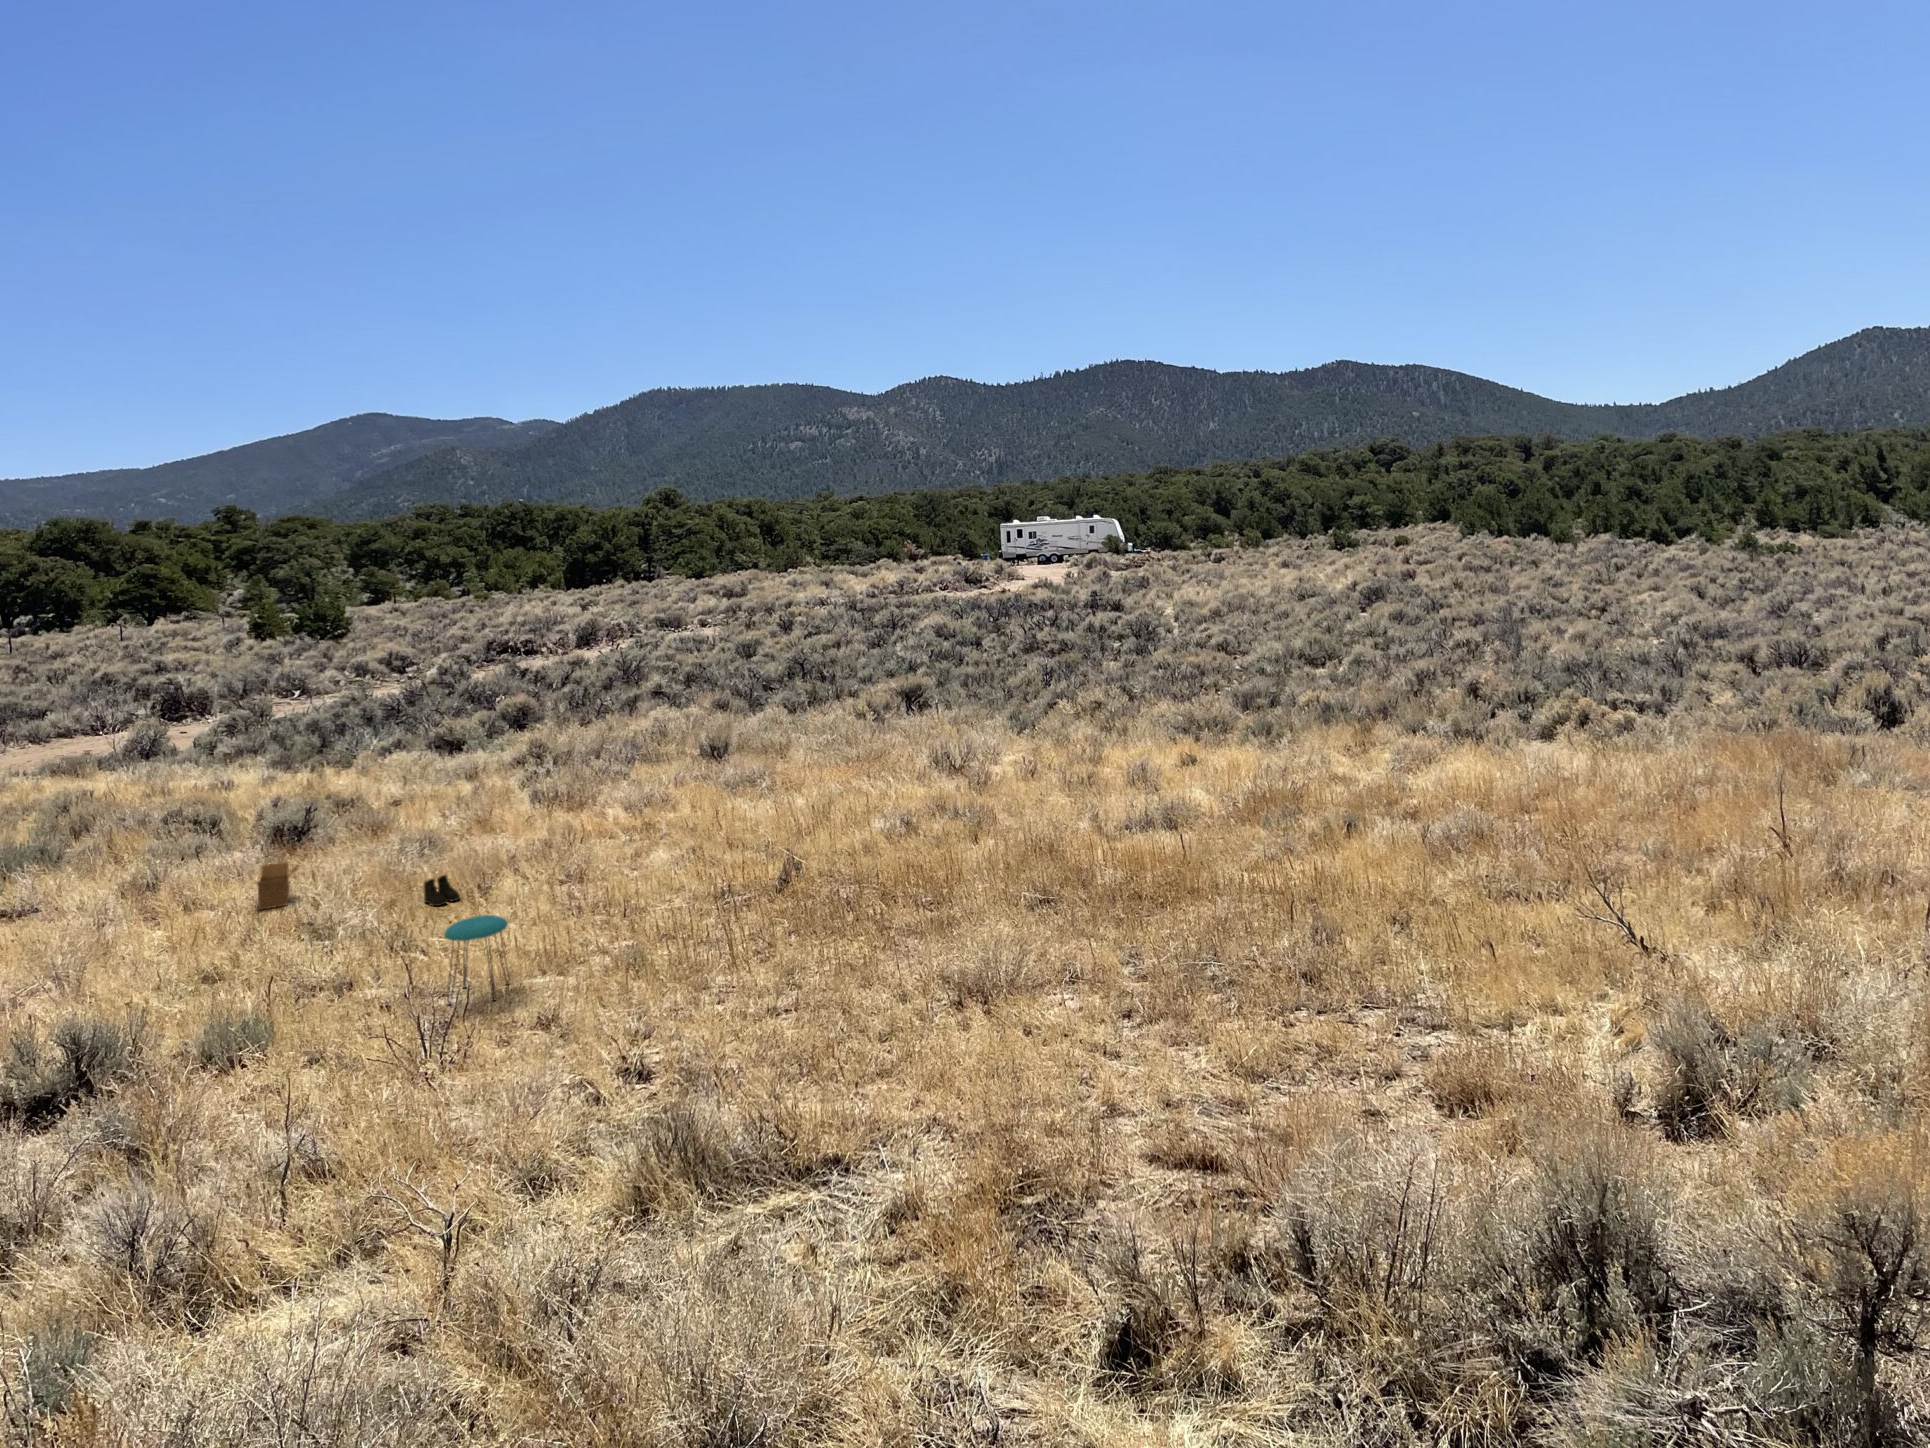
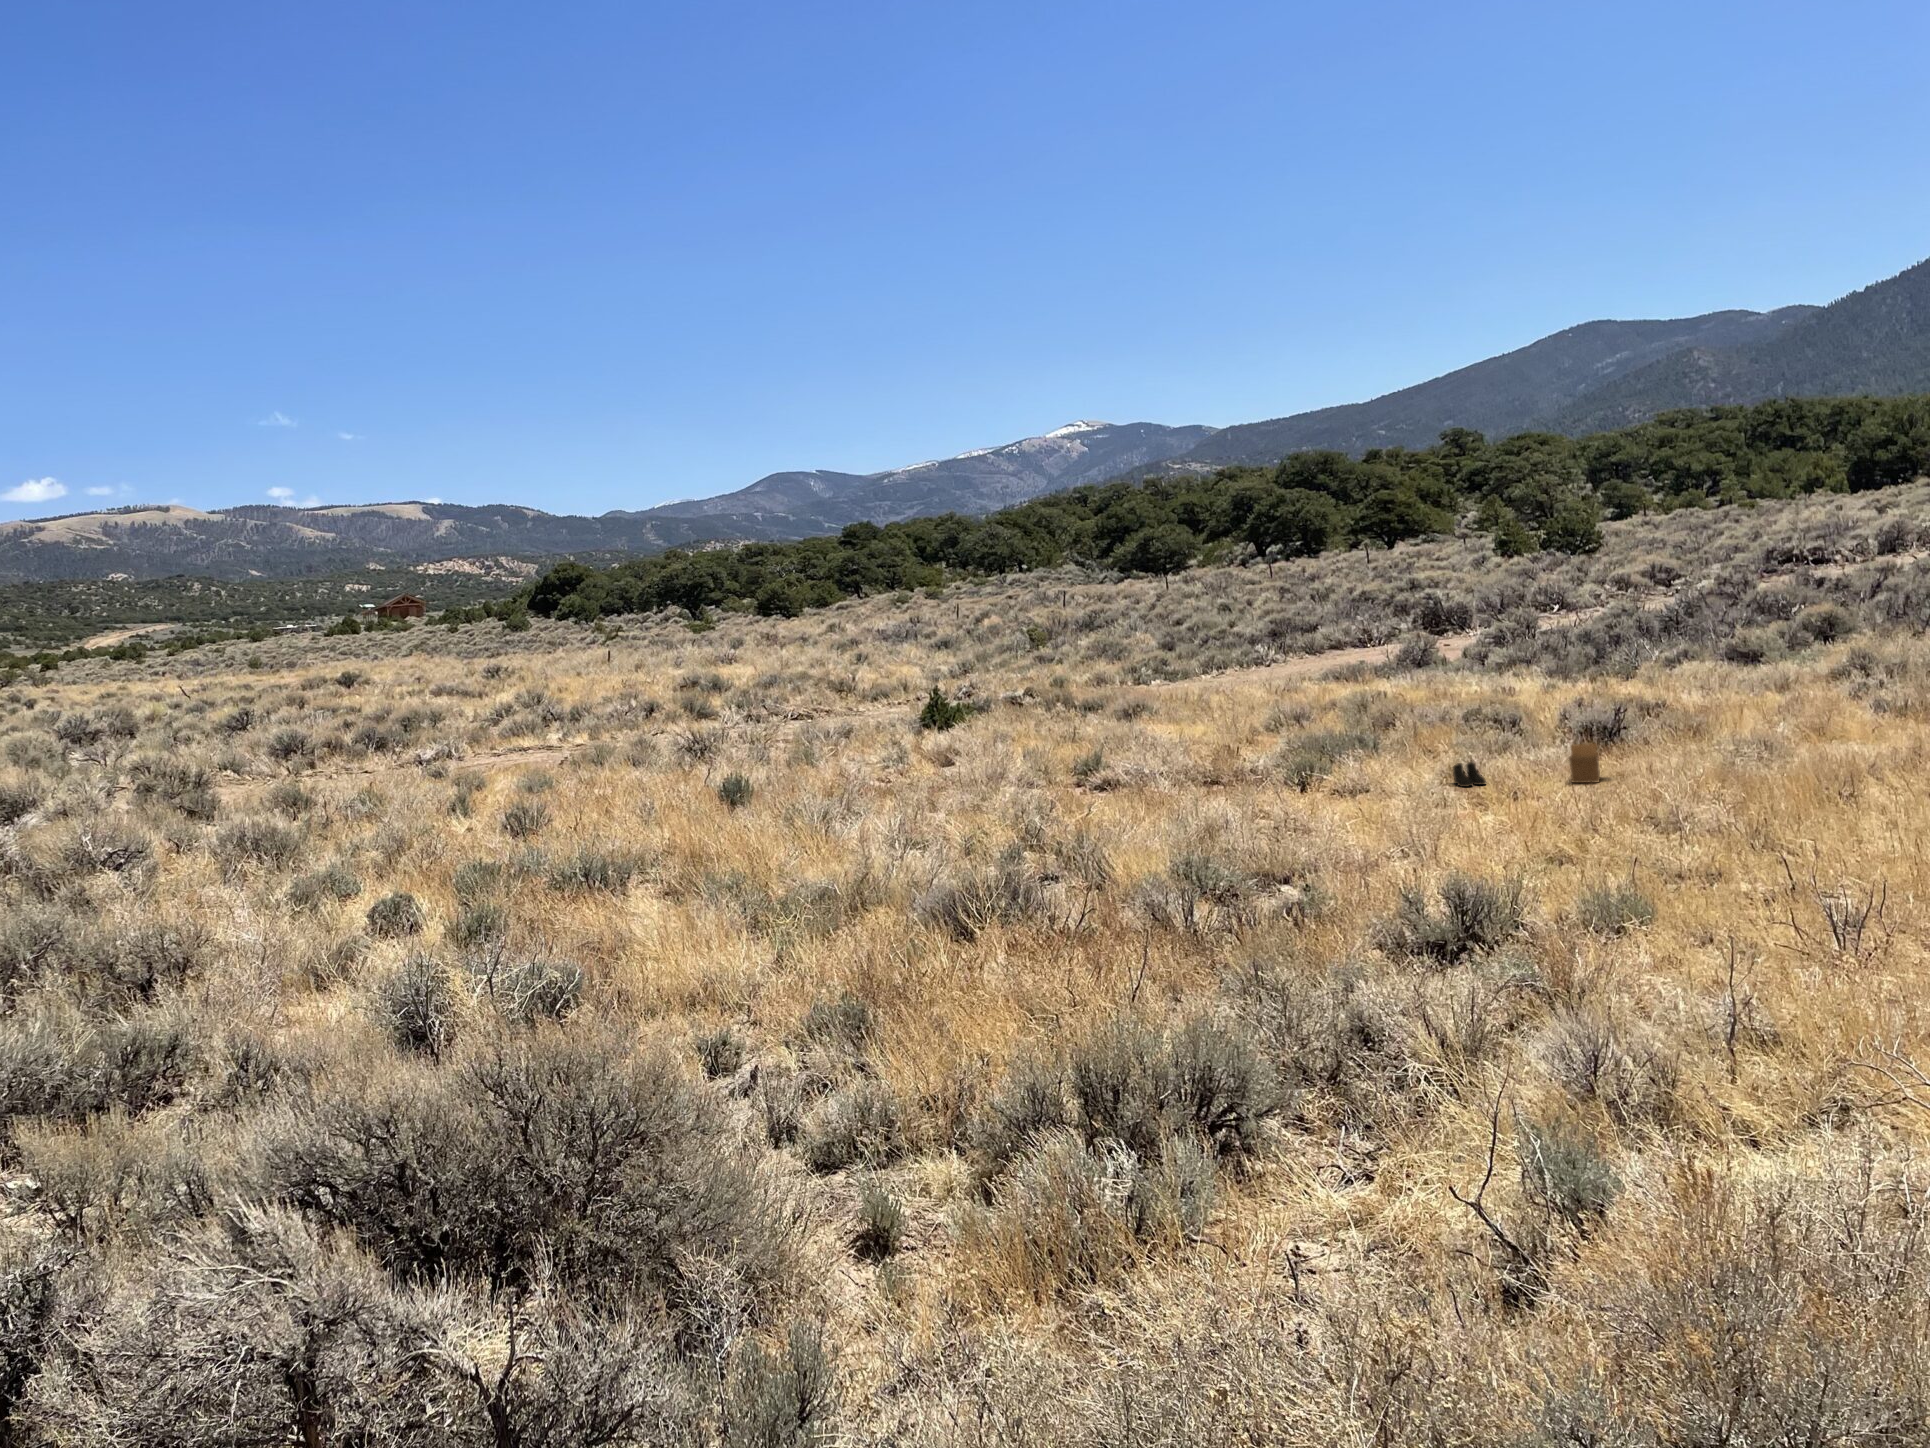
boots: present [424,875,460,906] -> present [1453,762,1486,787]
stool: present [444,915,510,1005] -> none [1783,791,1865,872]

